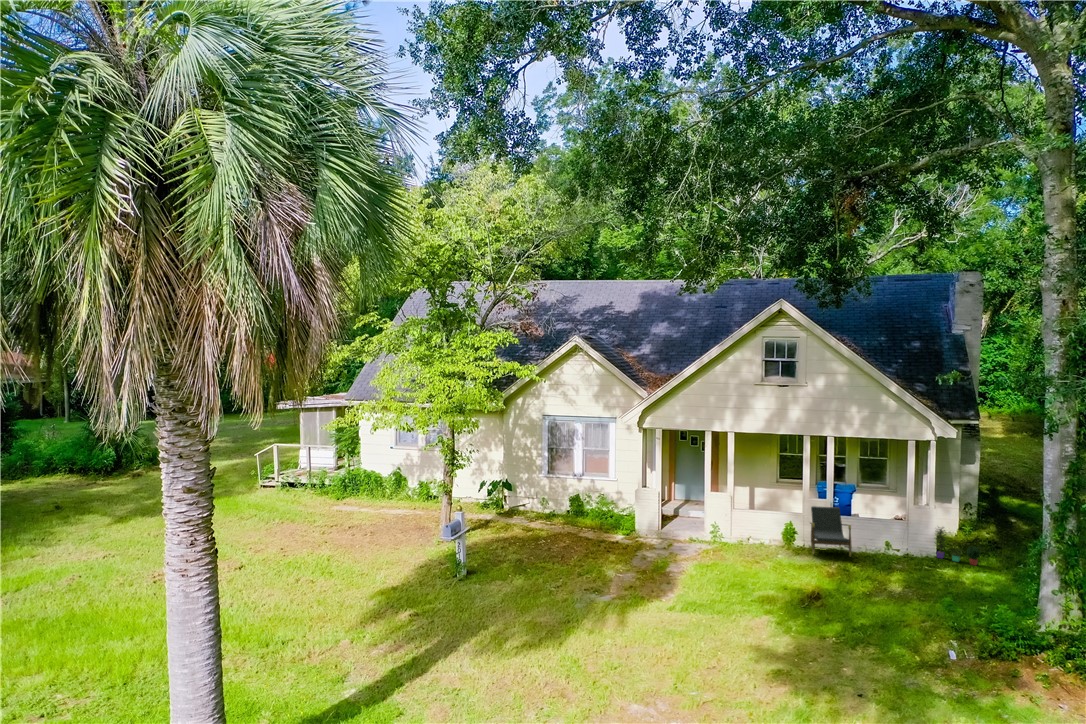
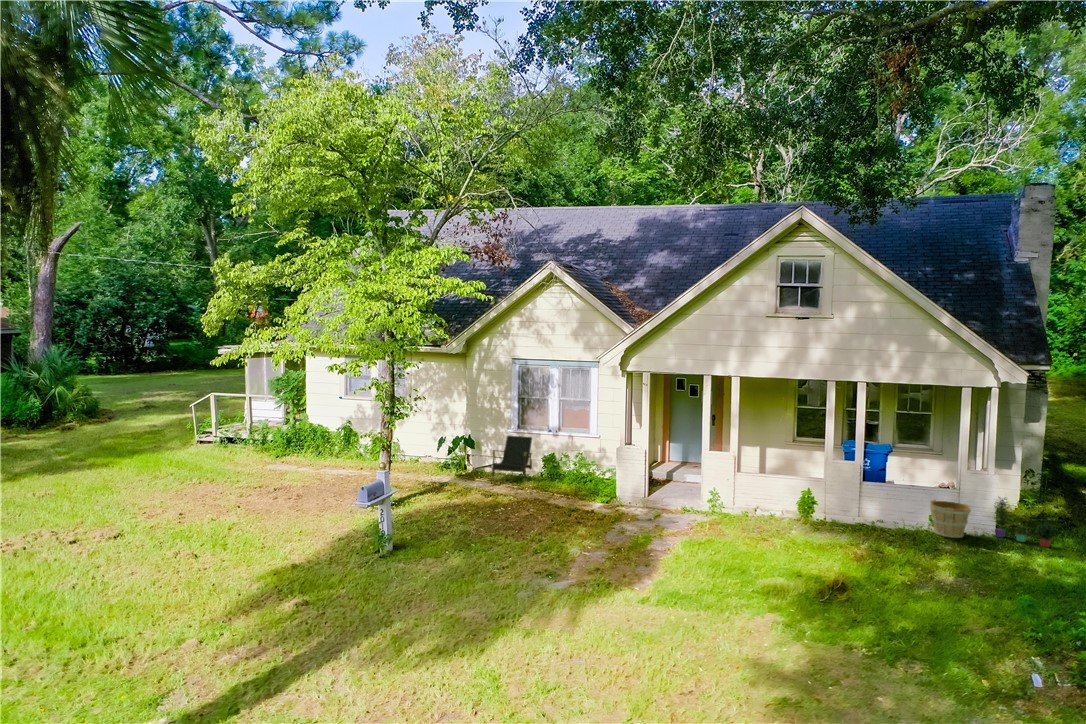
lounge chair: present [810,506,852,556] -> present [492,436,532,482]
wooden bucket: none [885,529,917,559] -> present [930,500,971,538]

